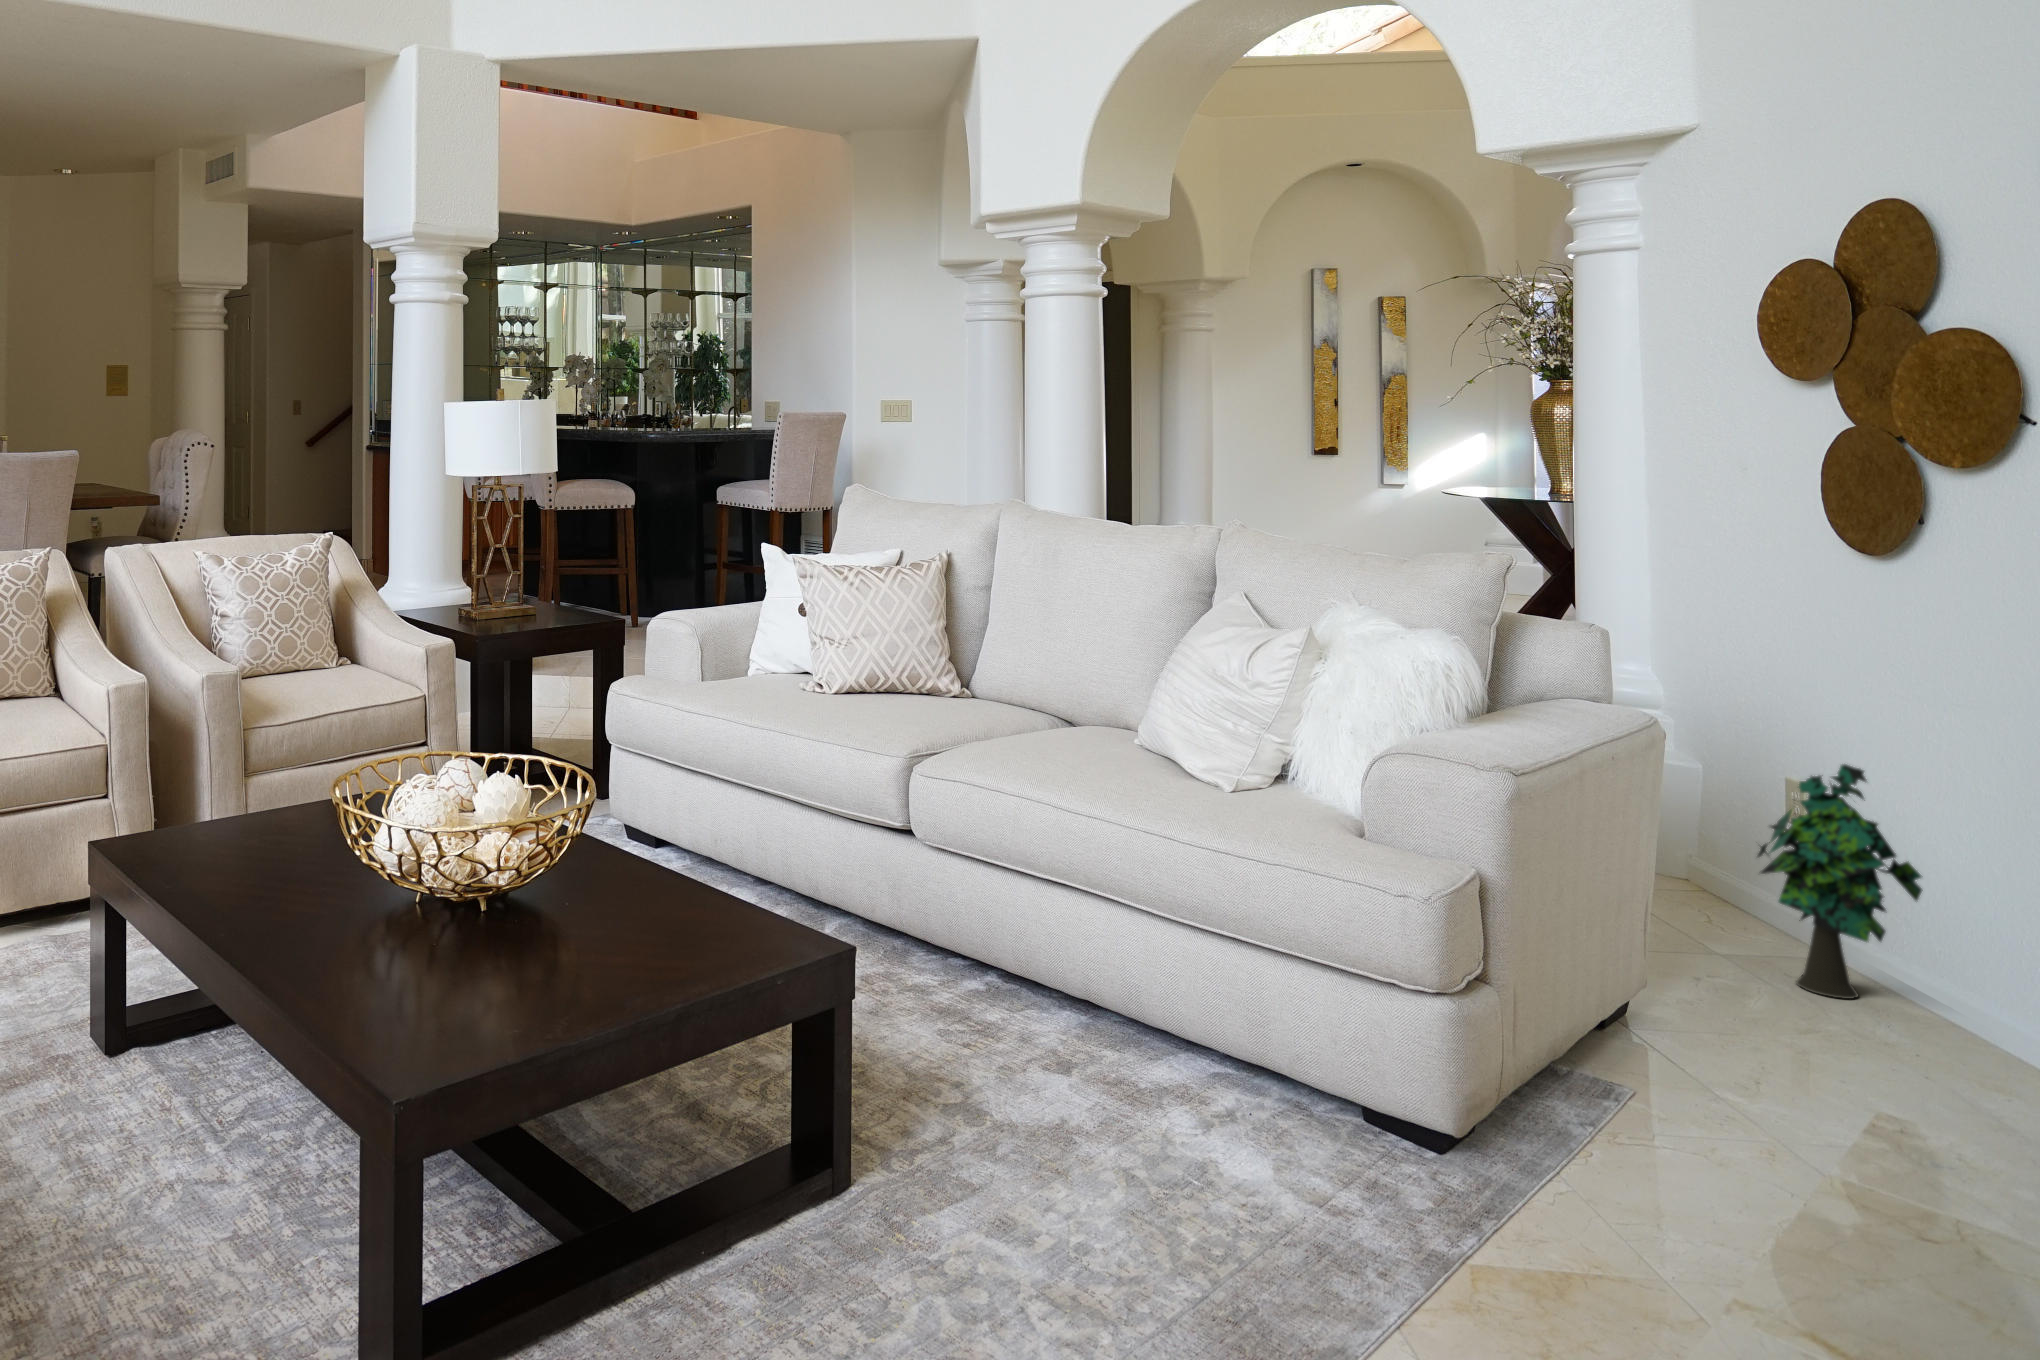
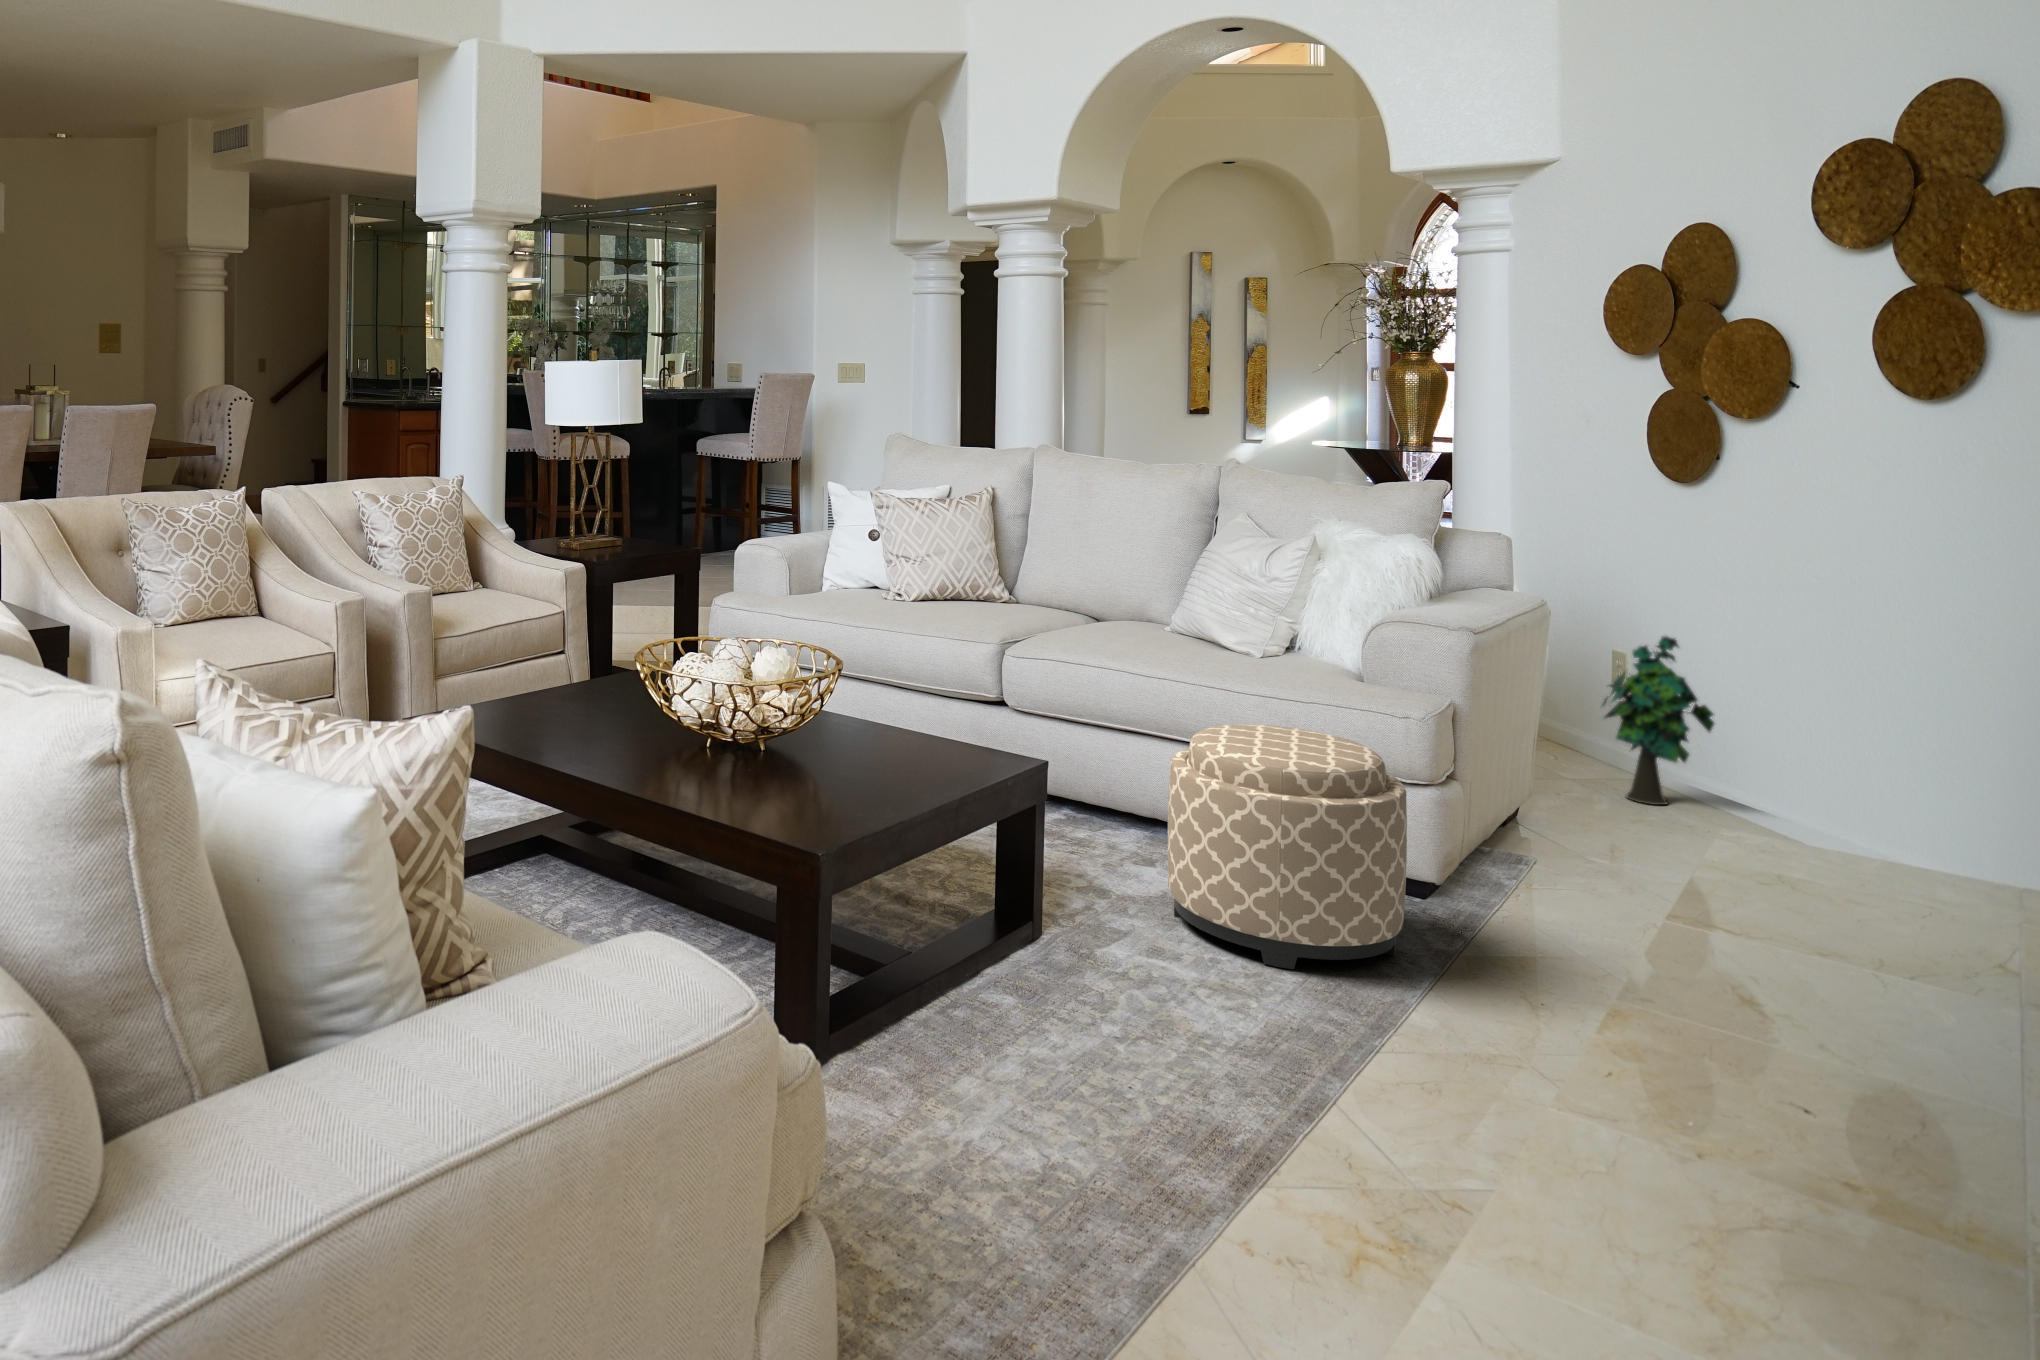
ottoman: none [1048,893,1378,1274] -> present [1168,725,1407,969]

